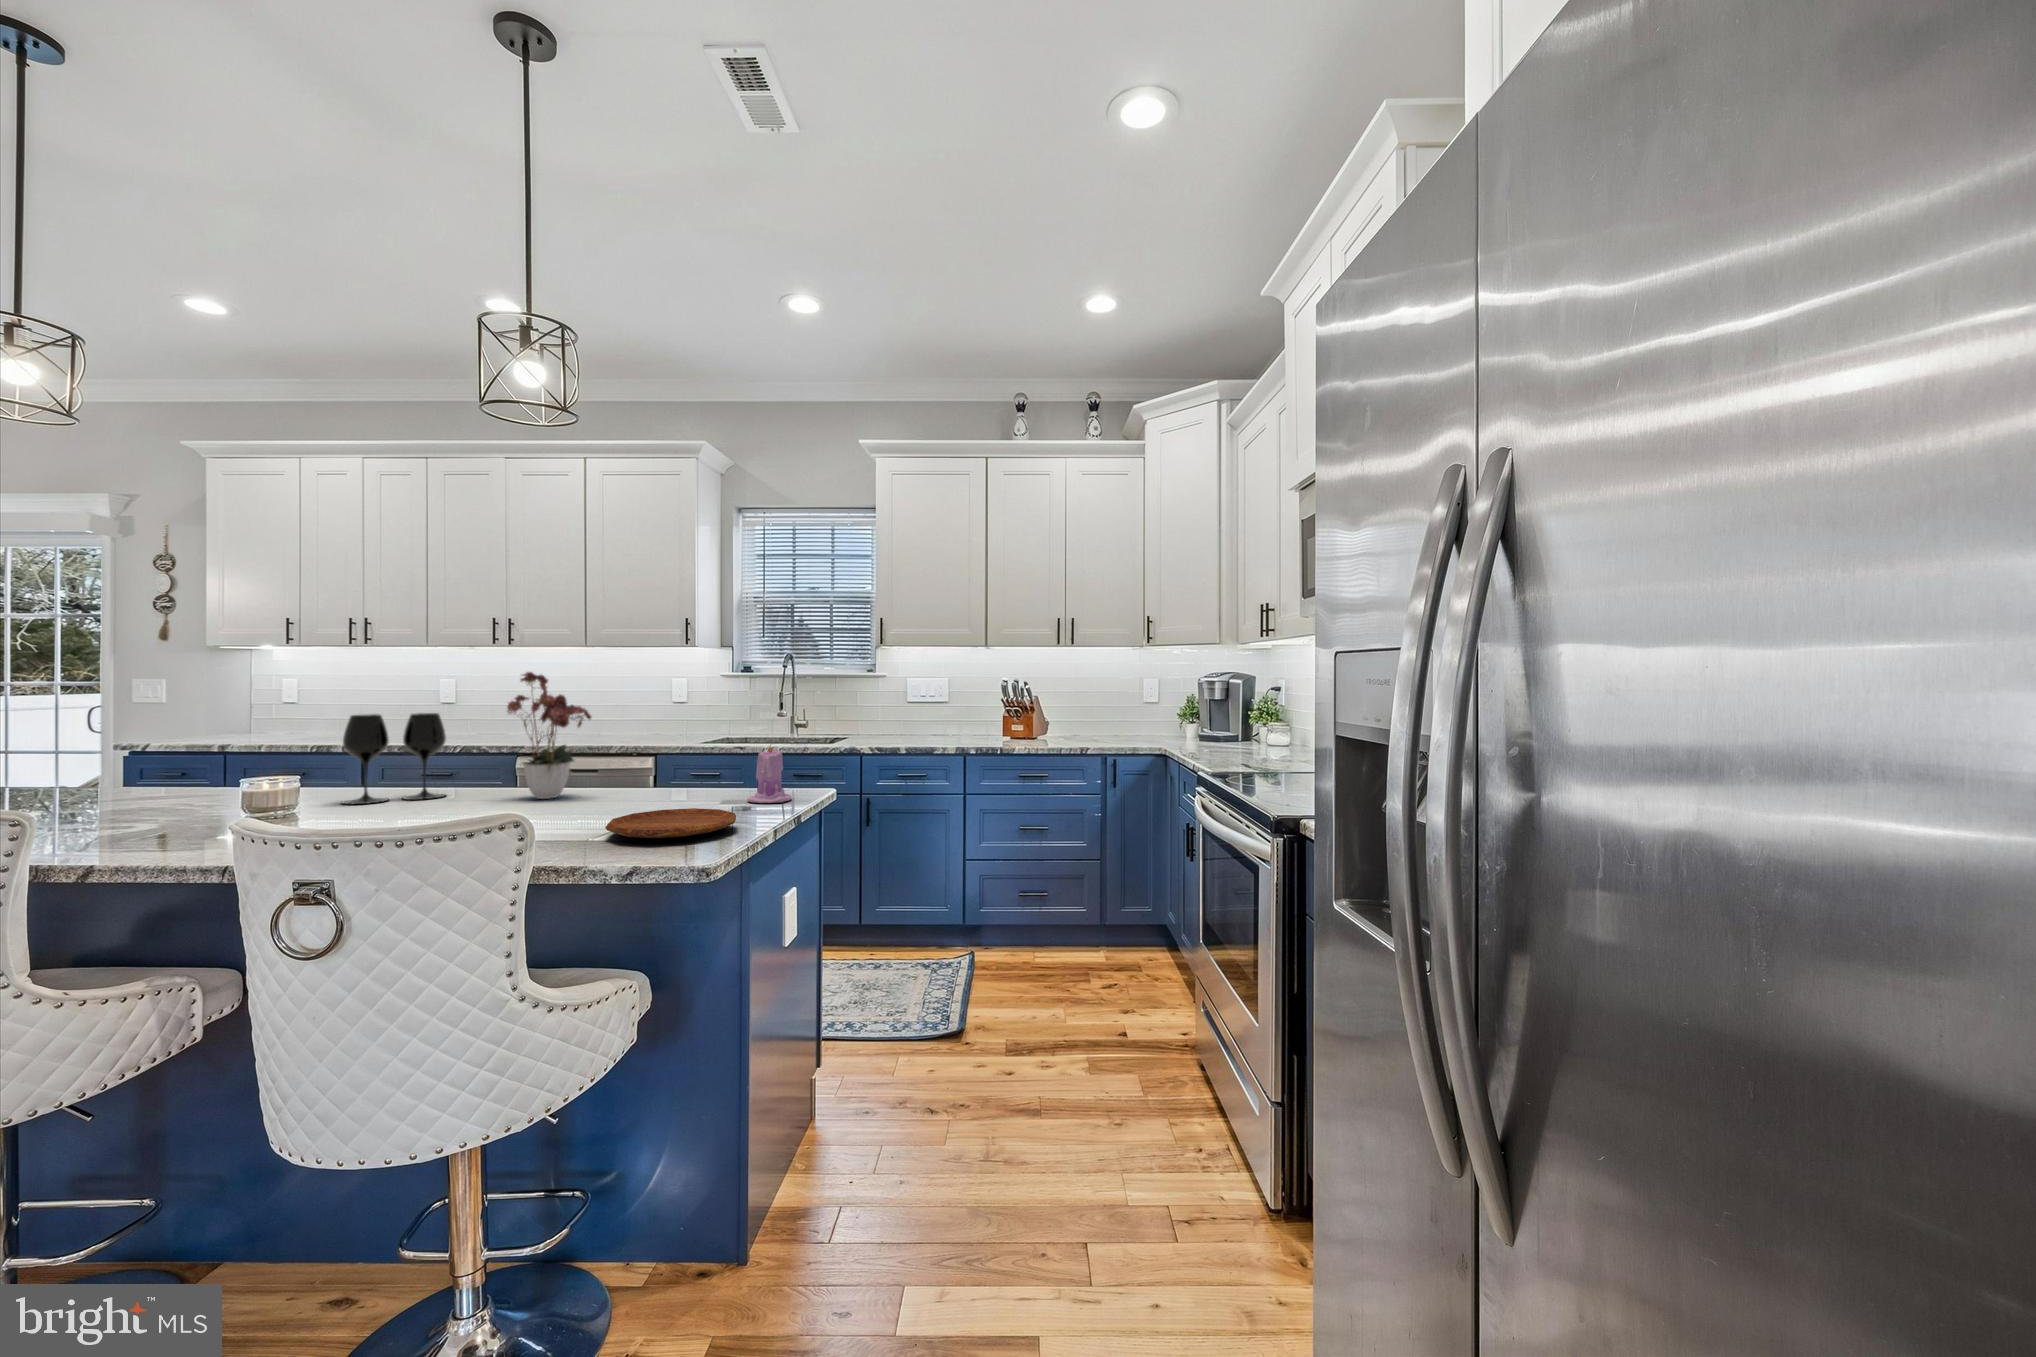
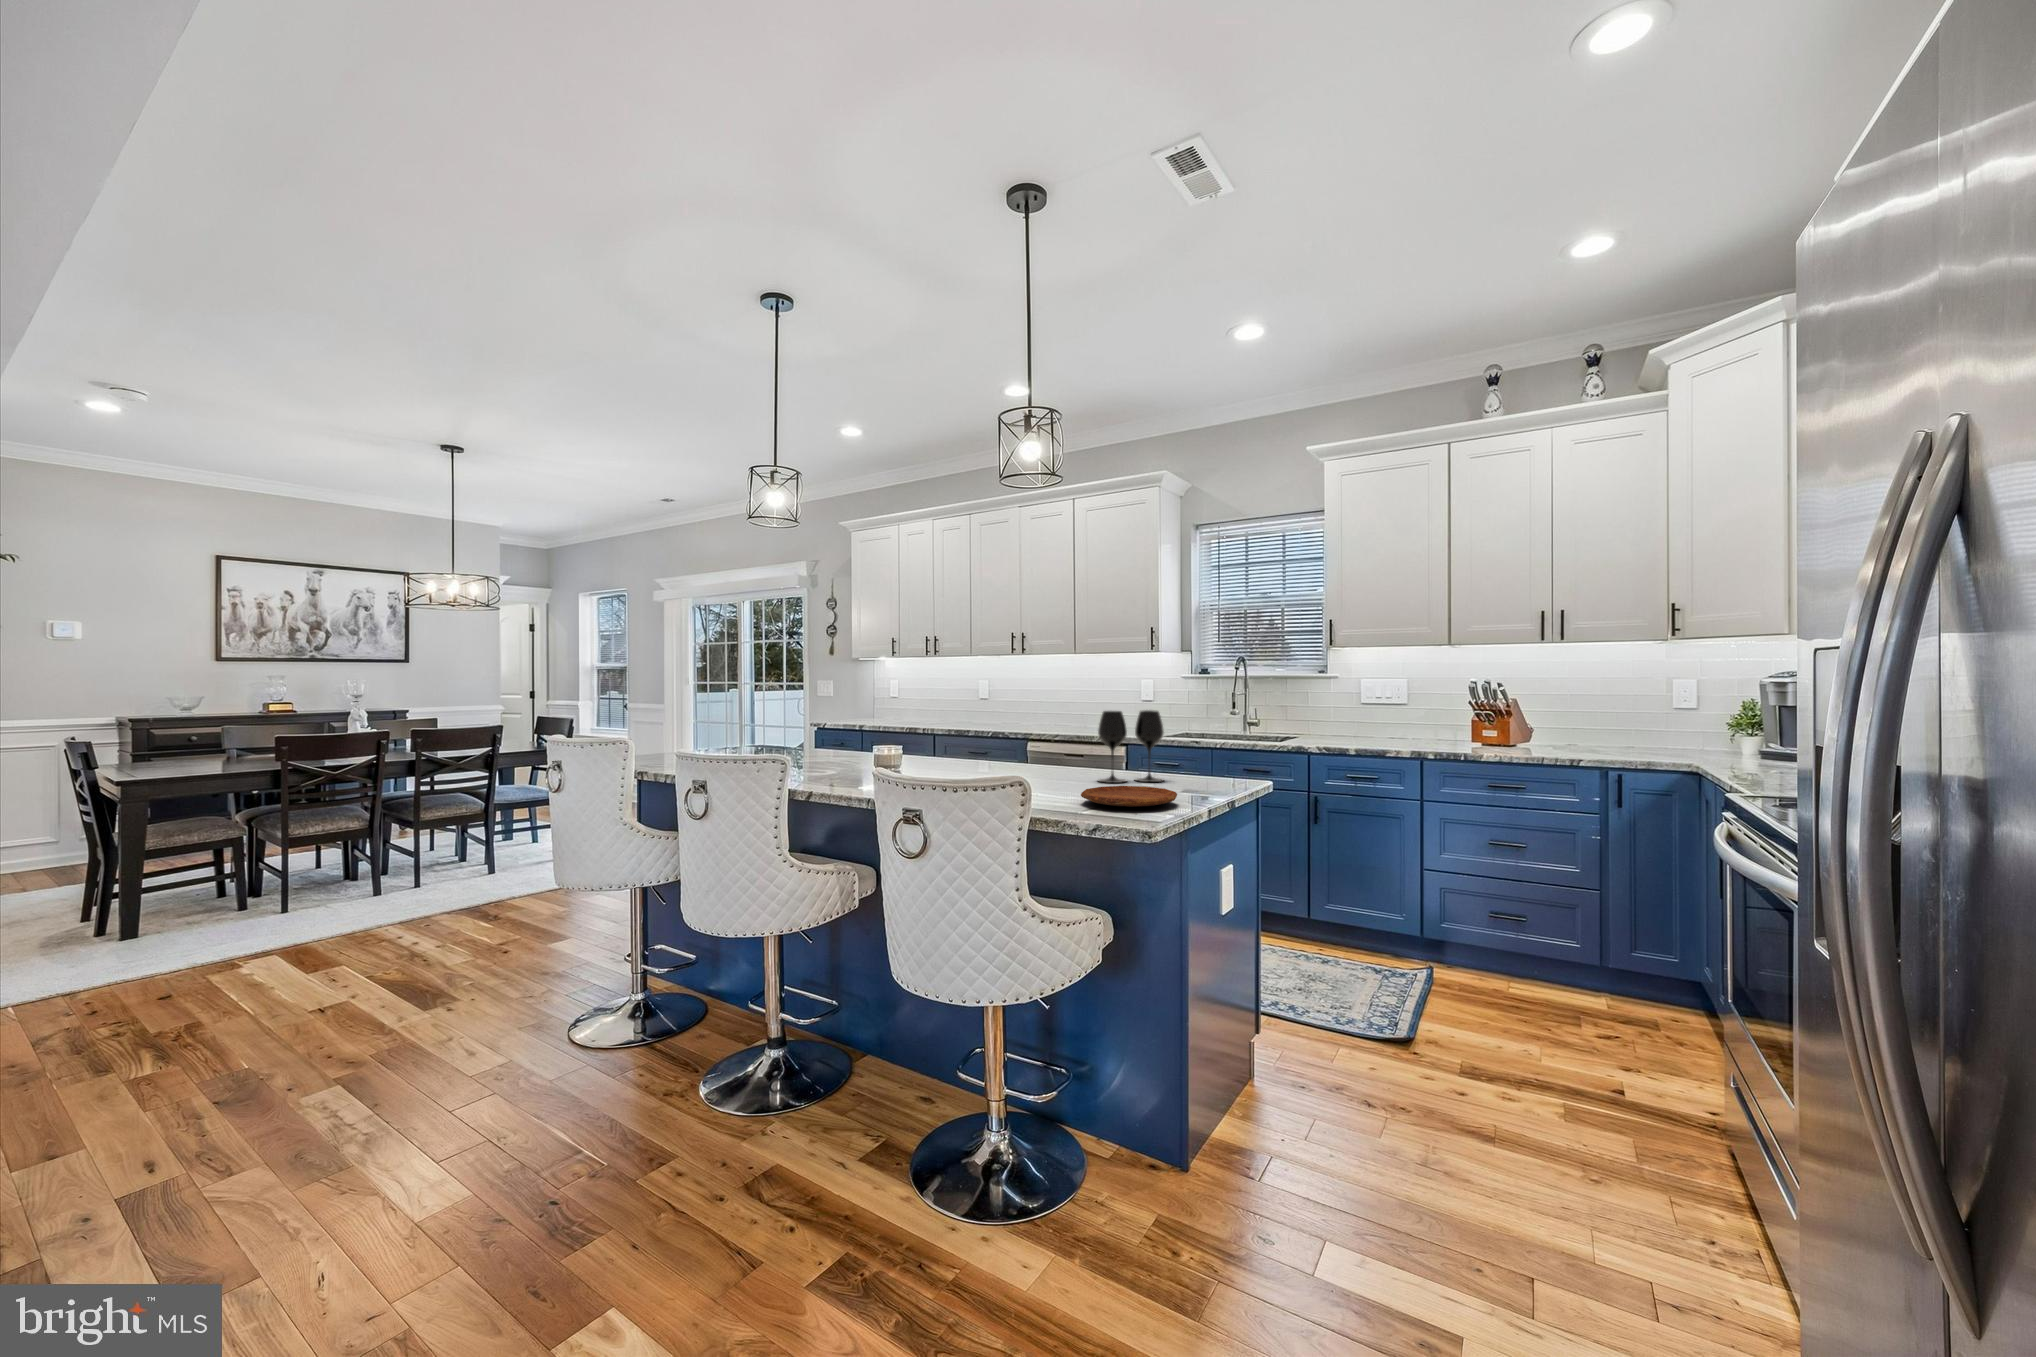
flower arrangement: present [507,672,591,799] -> none [1013,670,1079,773]
wine glass: present [343,713,446,804] -> present [1098,710,1164,783]
candle: present [747,745,792,803] -> none [1191,736,1229,789]

